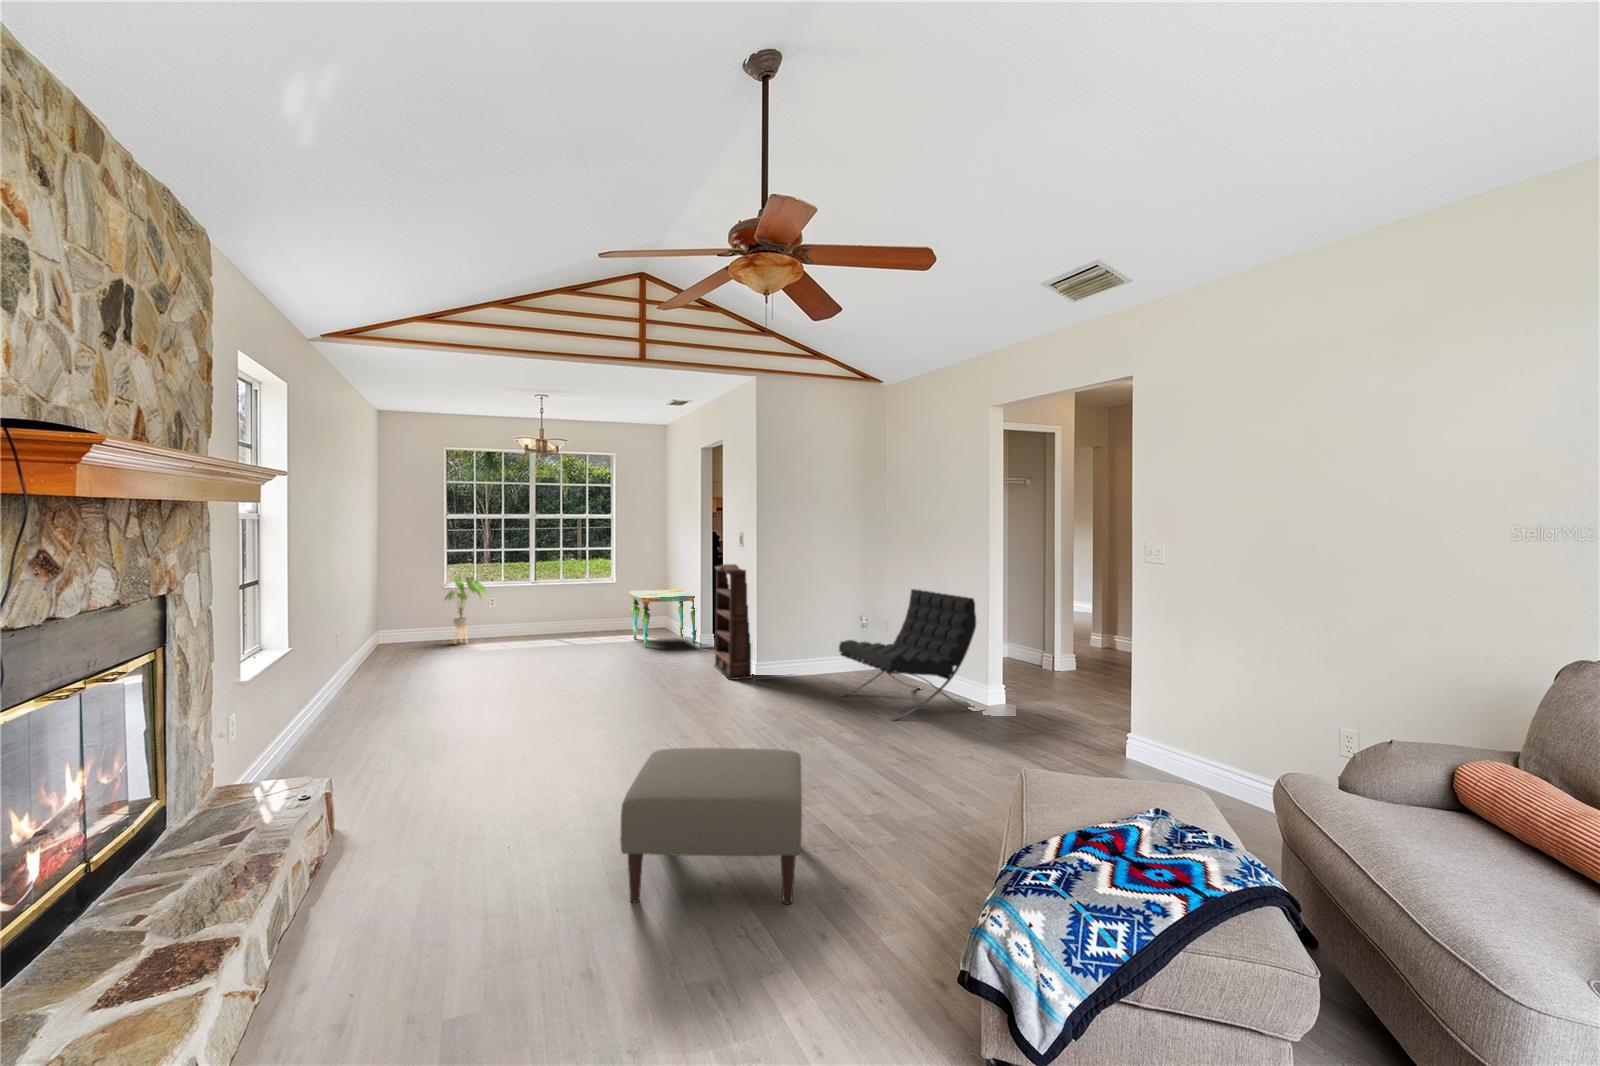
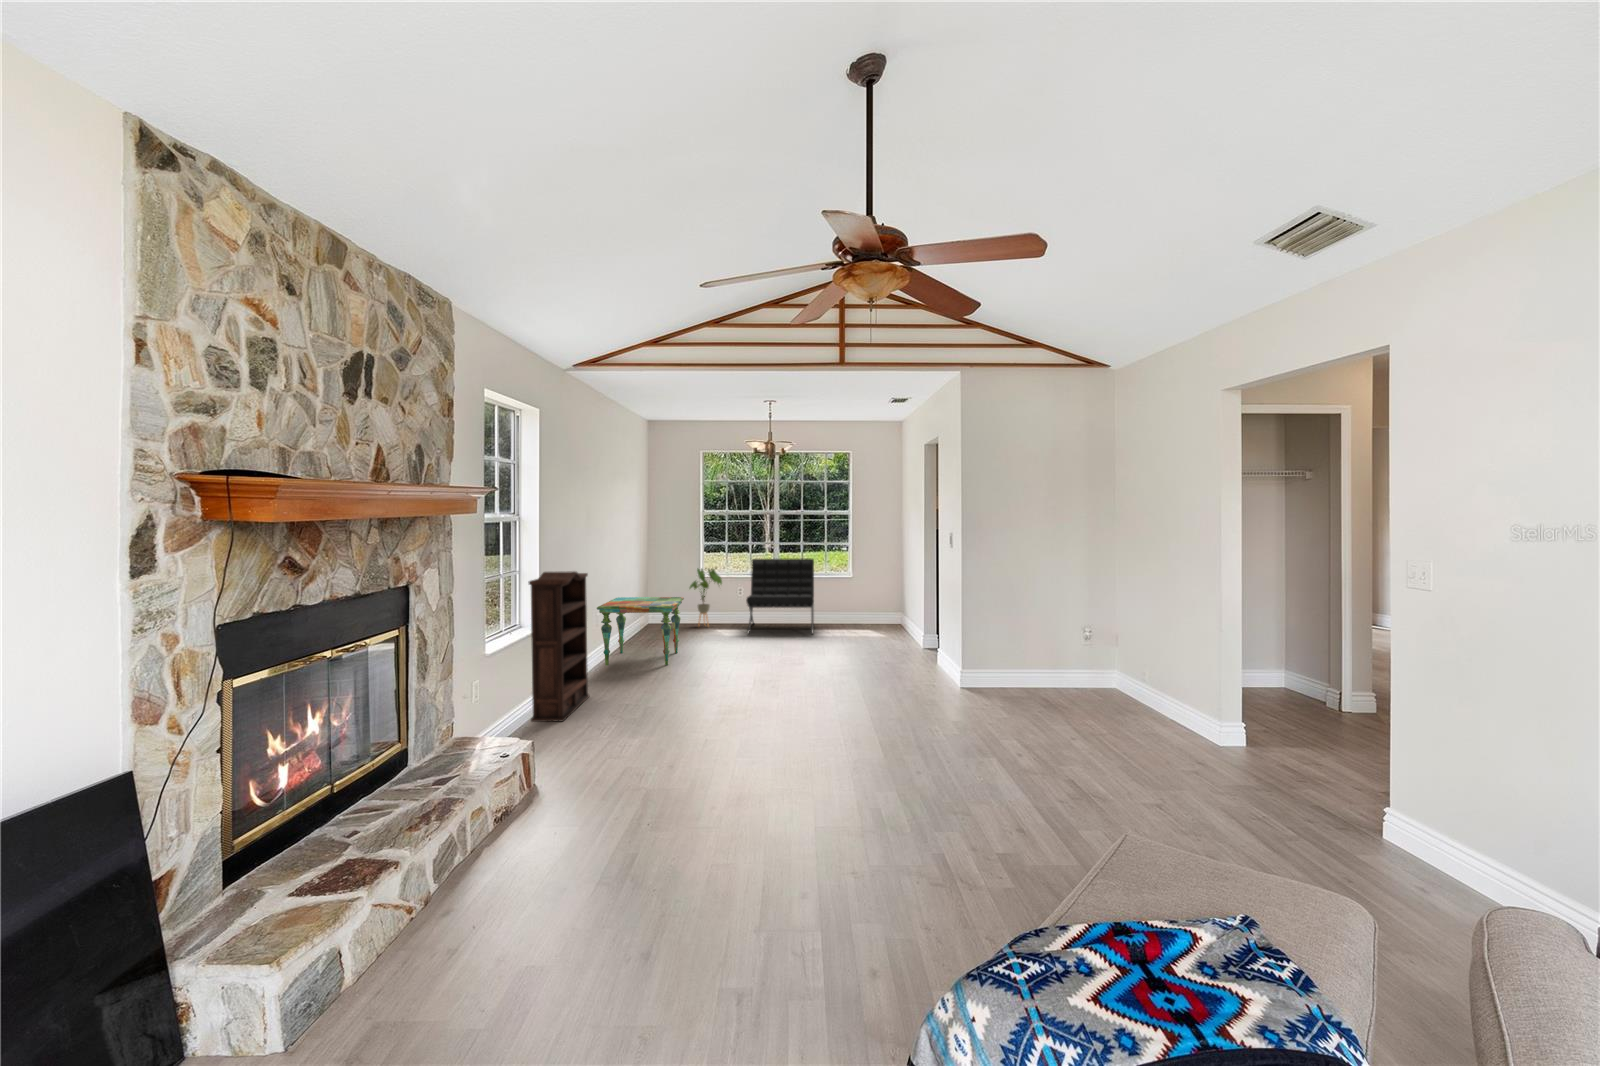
bookshelf: present [714,564,753,680] -> present [528,571,589,722]
lounge chair: present [839,589,976,721] -> present [746,558,814,634]
side table: present [628,590,697,647] -> present [597,597,684,666]
ottoman: present [620,748,802,904] -> none [707,745,910,921]

